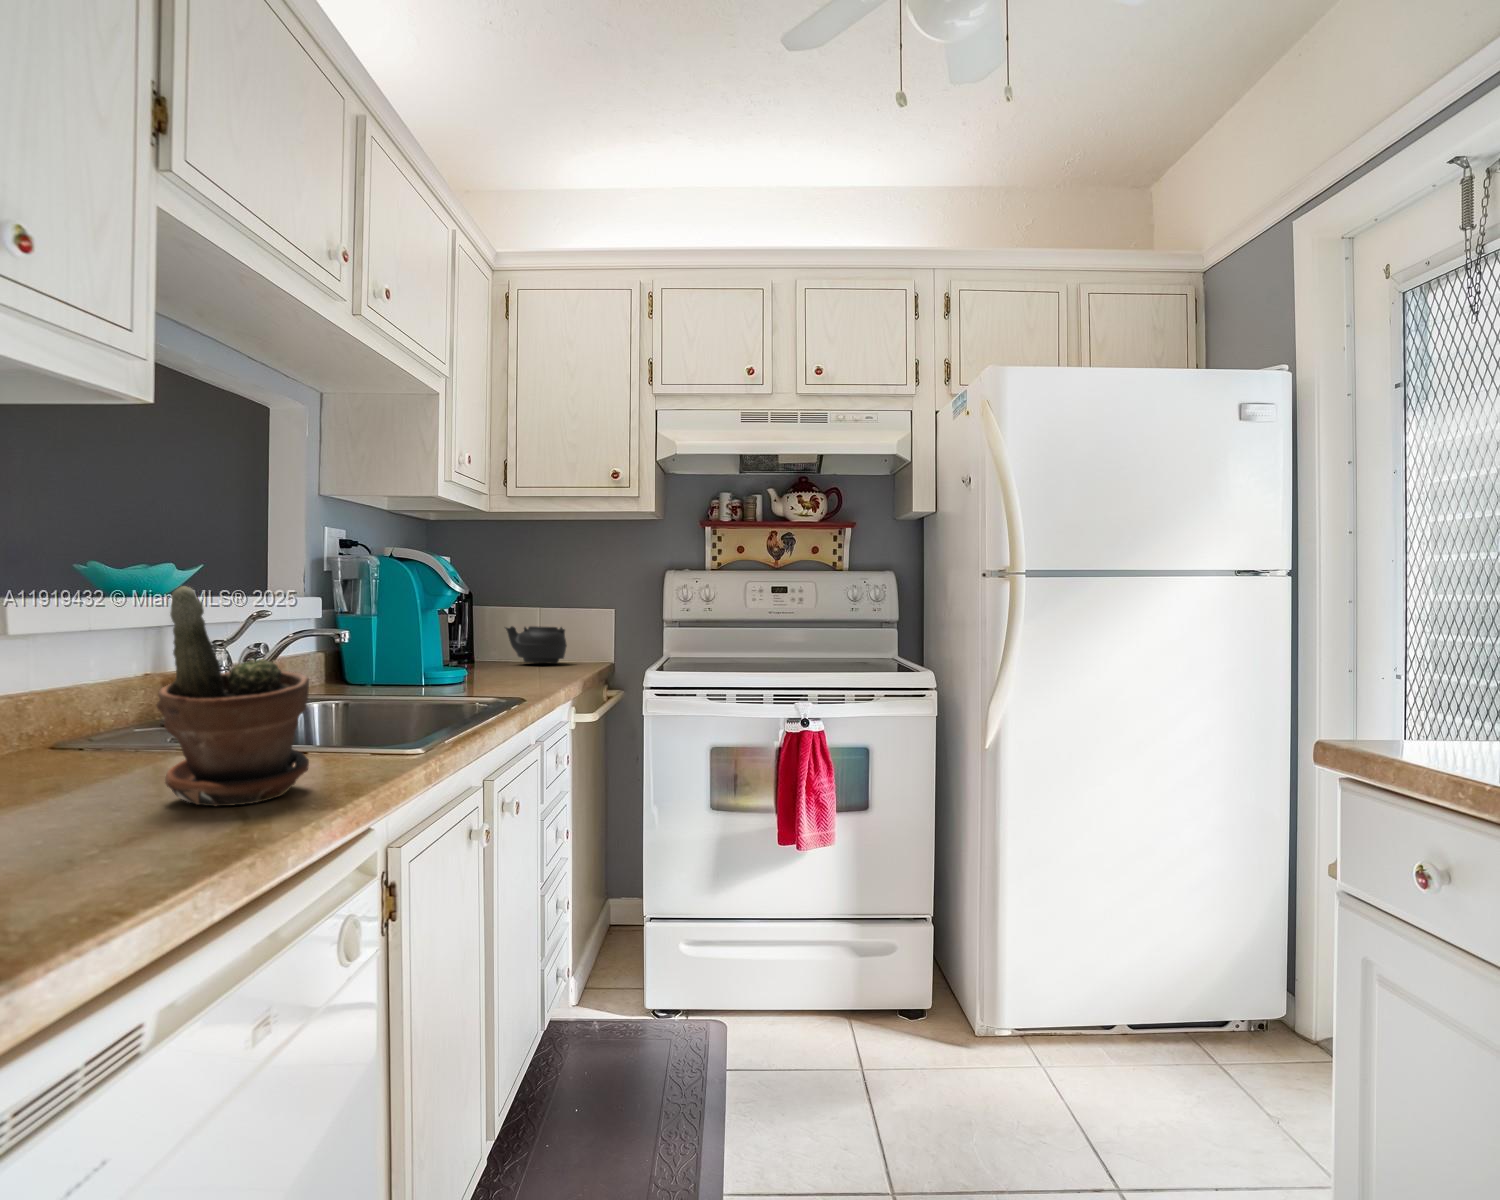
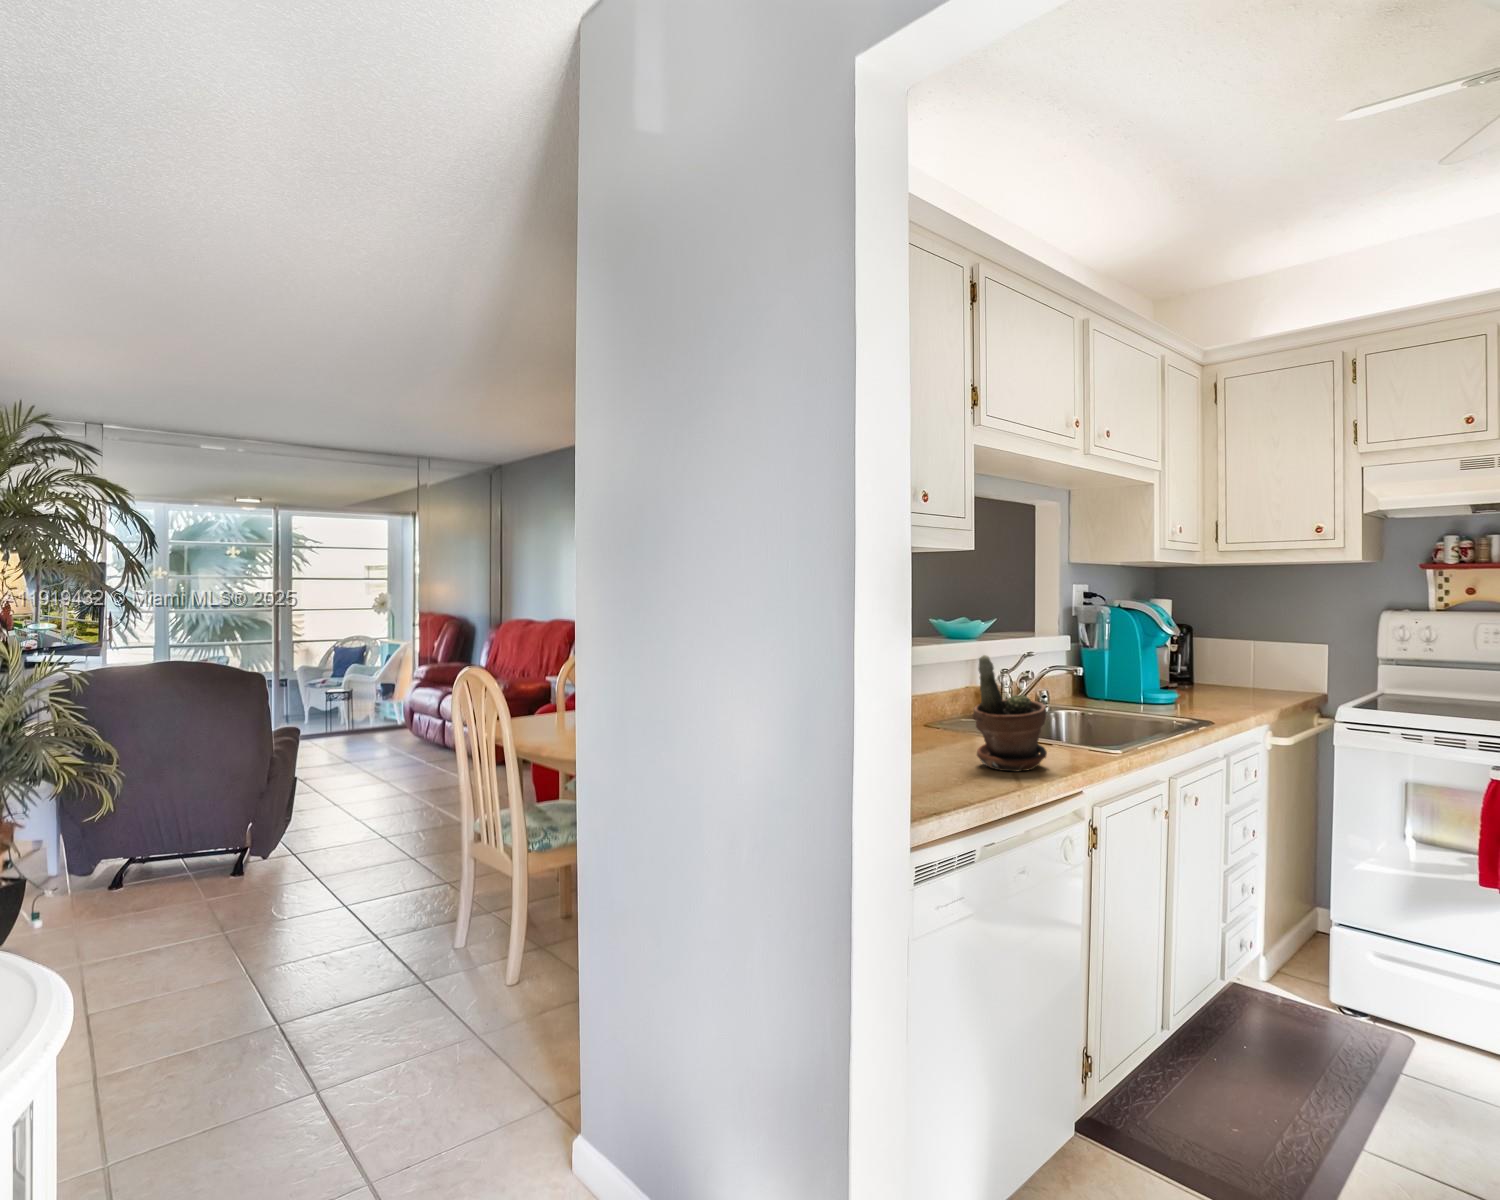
teapot: present [506,626,567,664] -> none [1219,656,1279,689]

